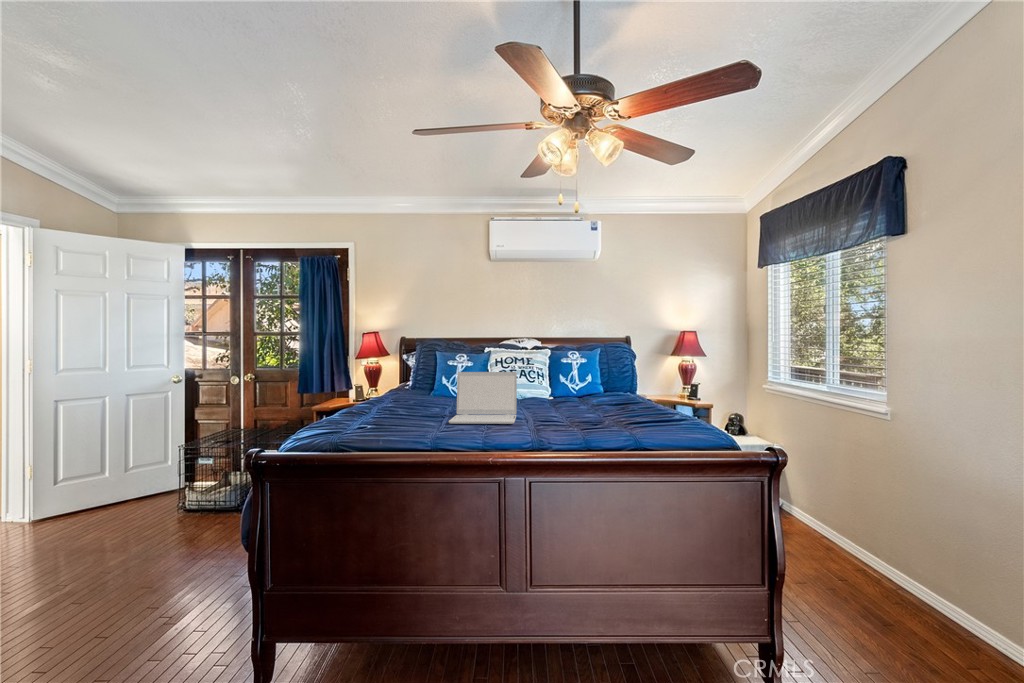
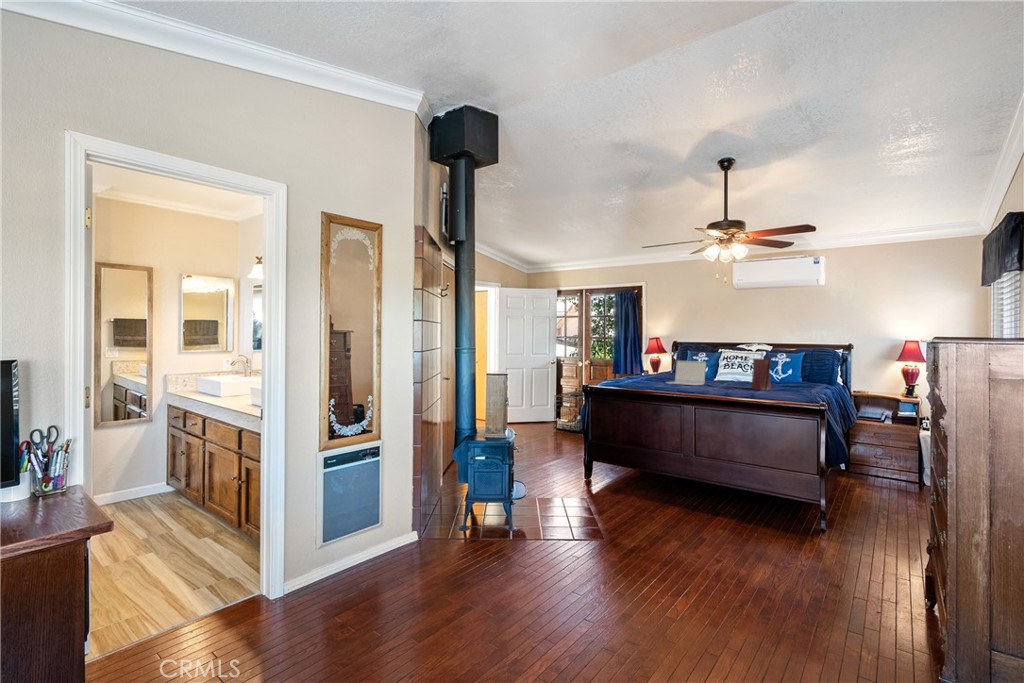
handbag: none [608,347,655,424] -> present [752,359,771,390]

